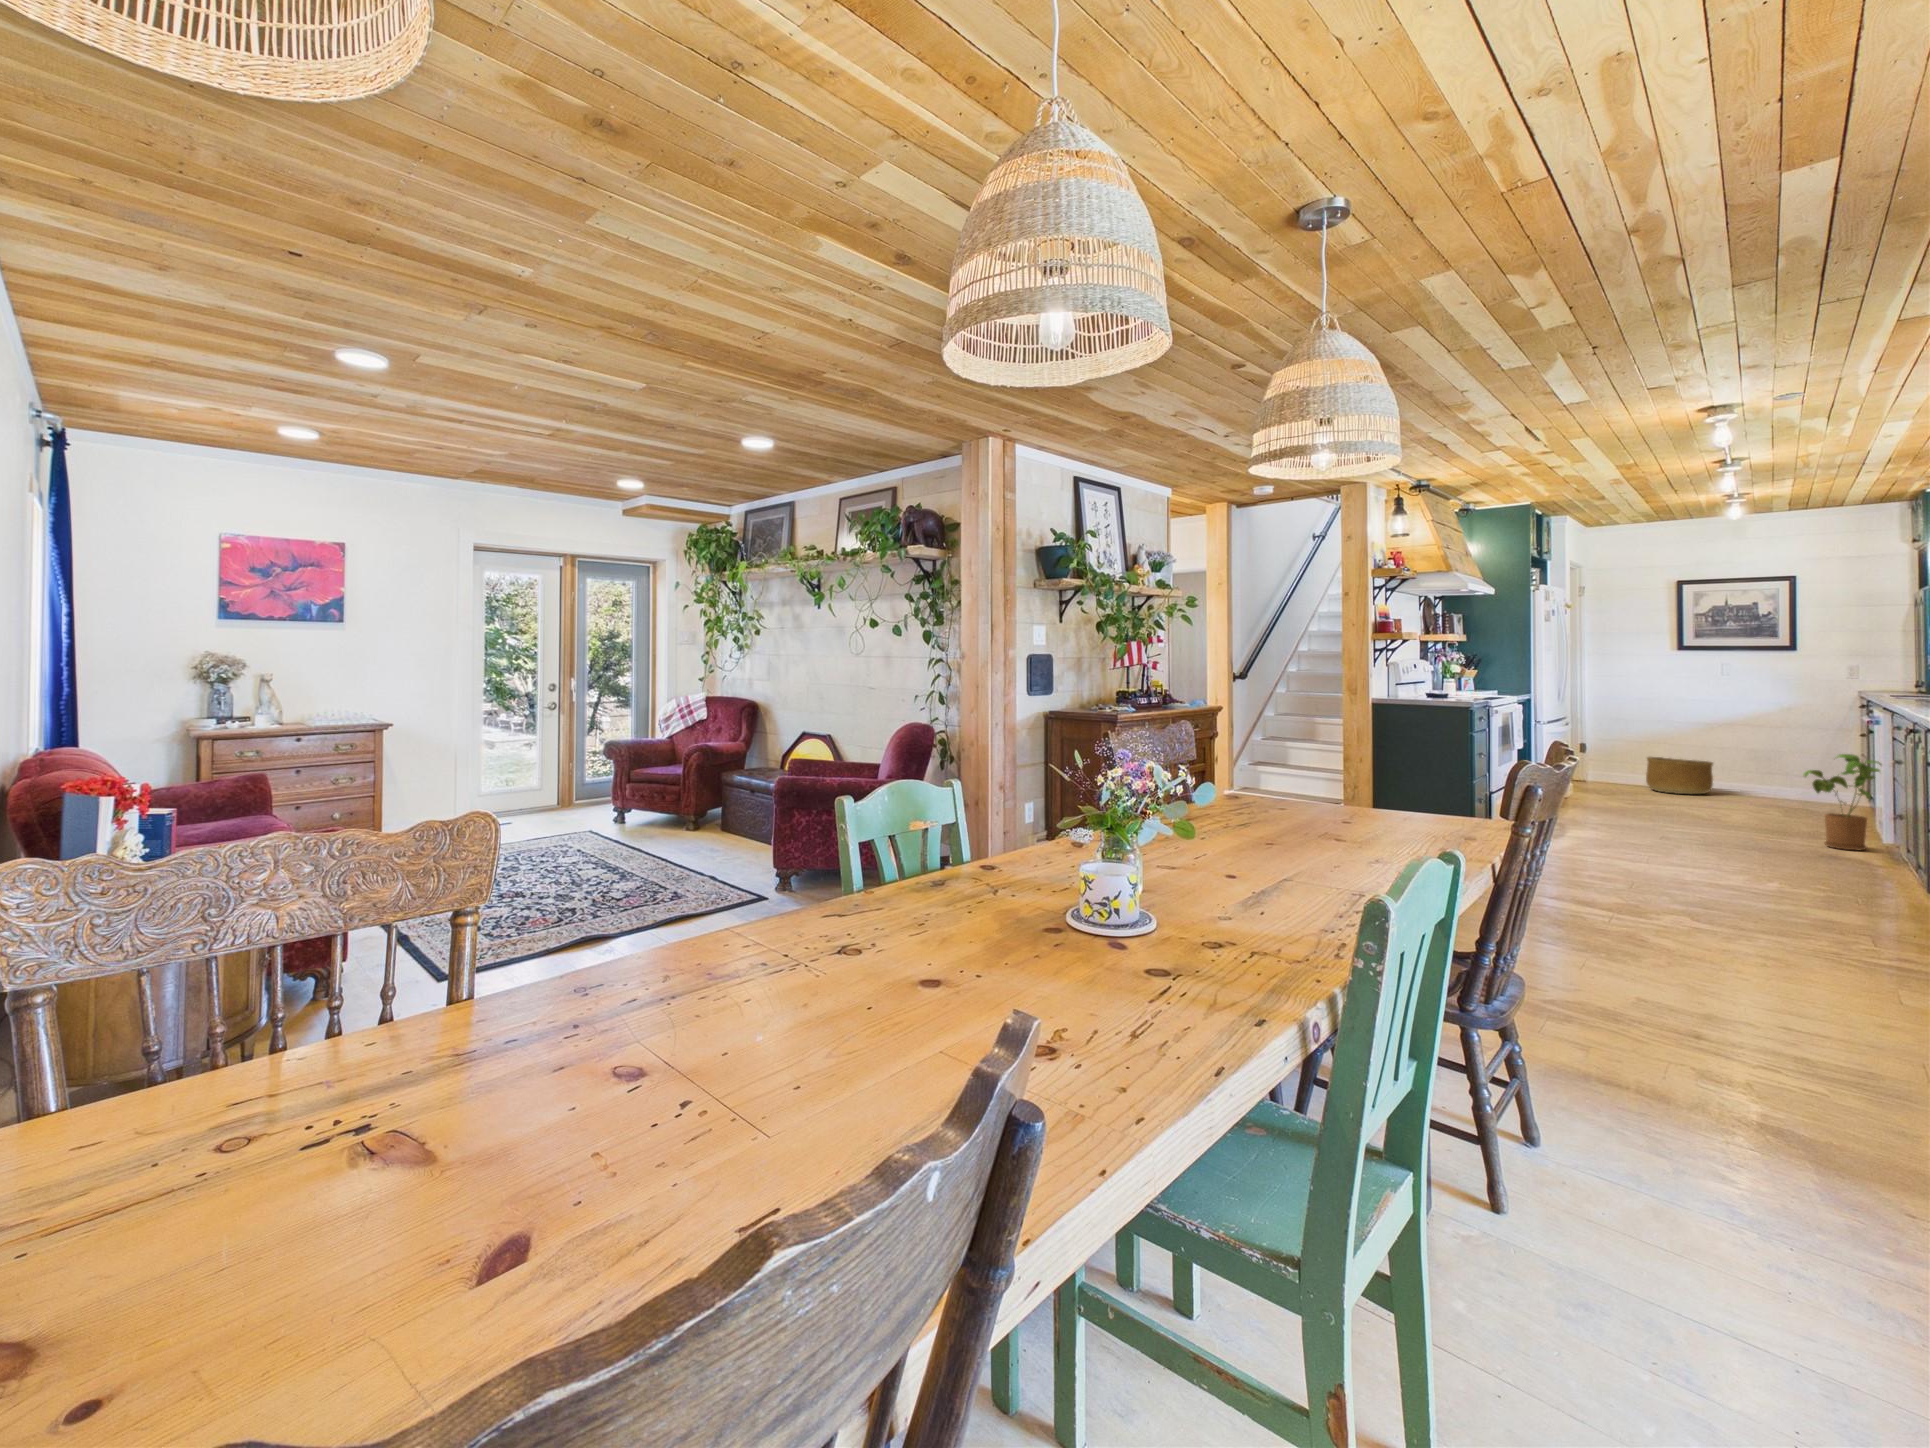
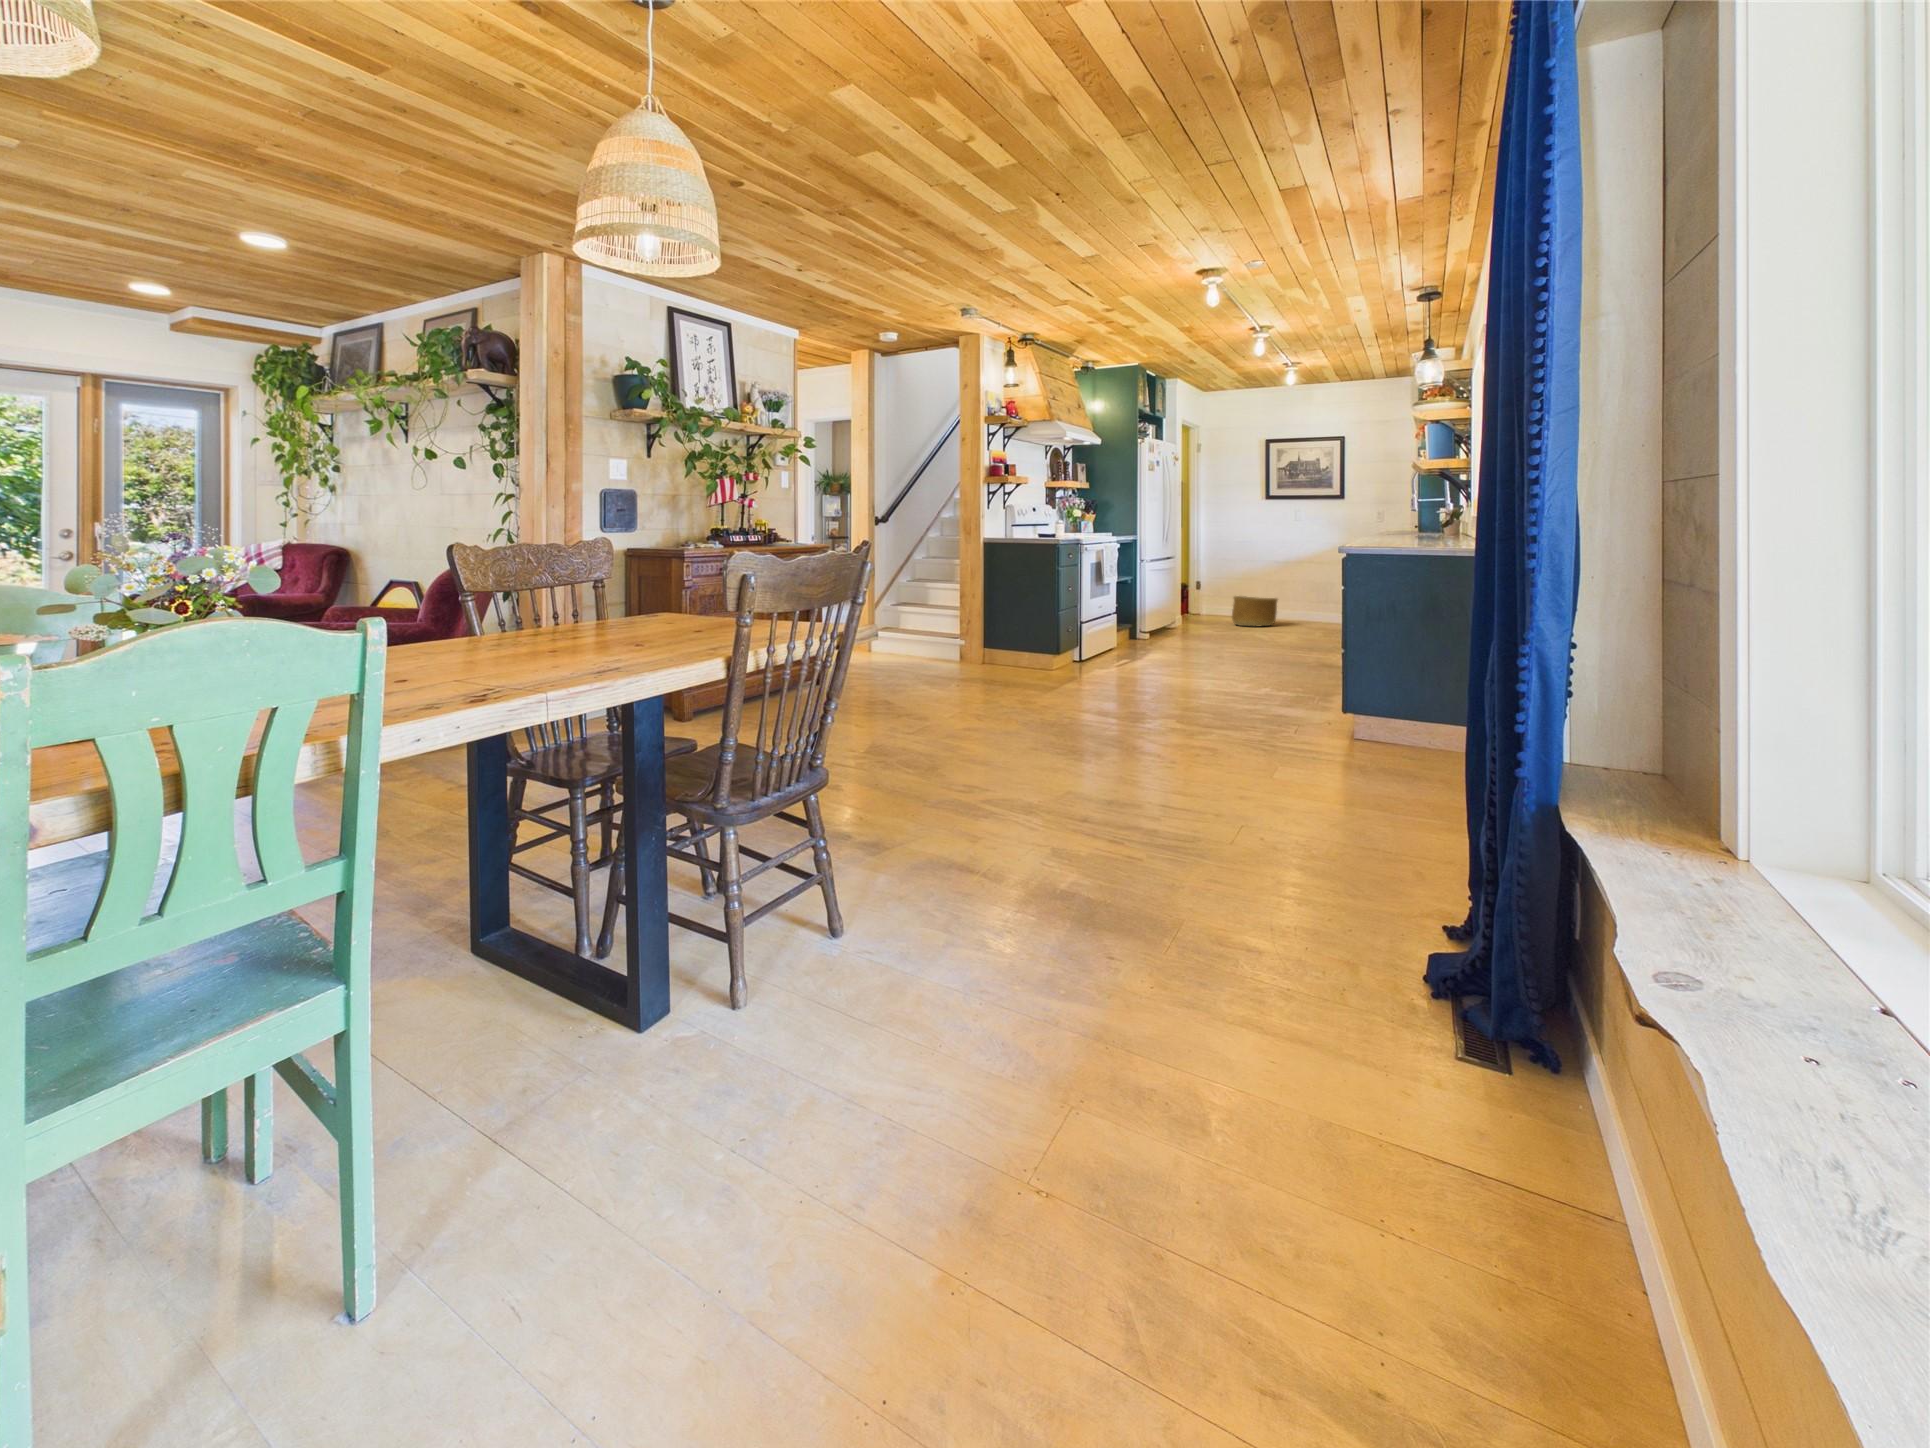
house plant: present [1804,754,1881,851] -> none [1298,579,1347,656]

